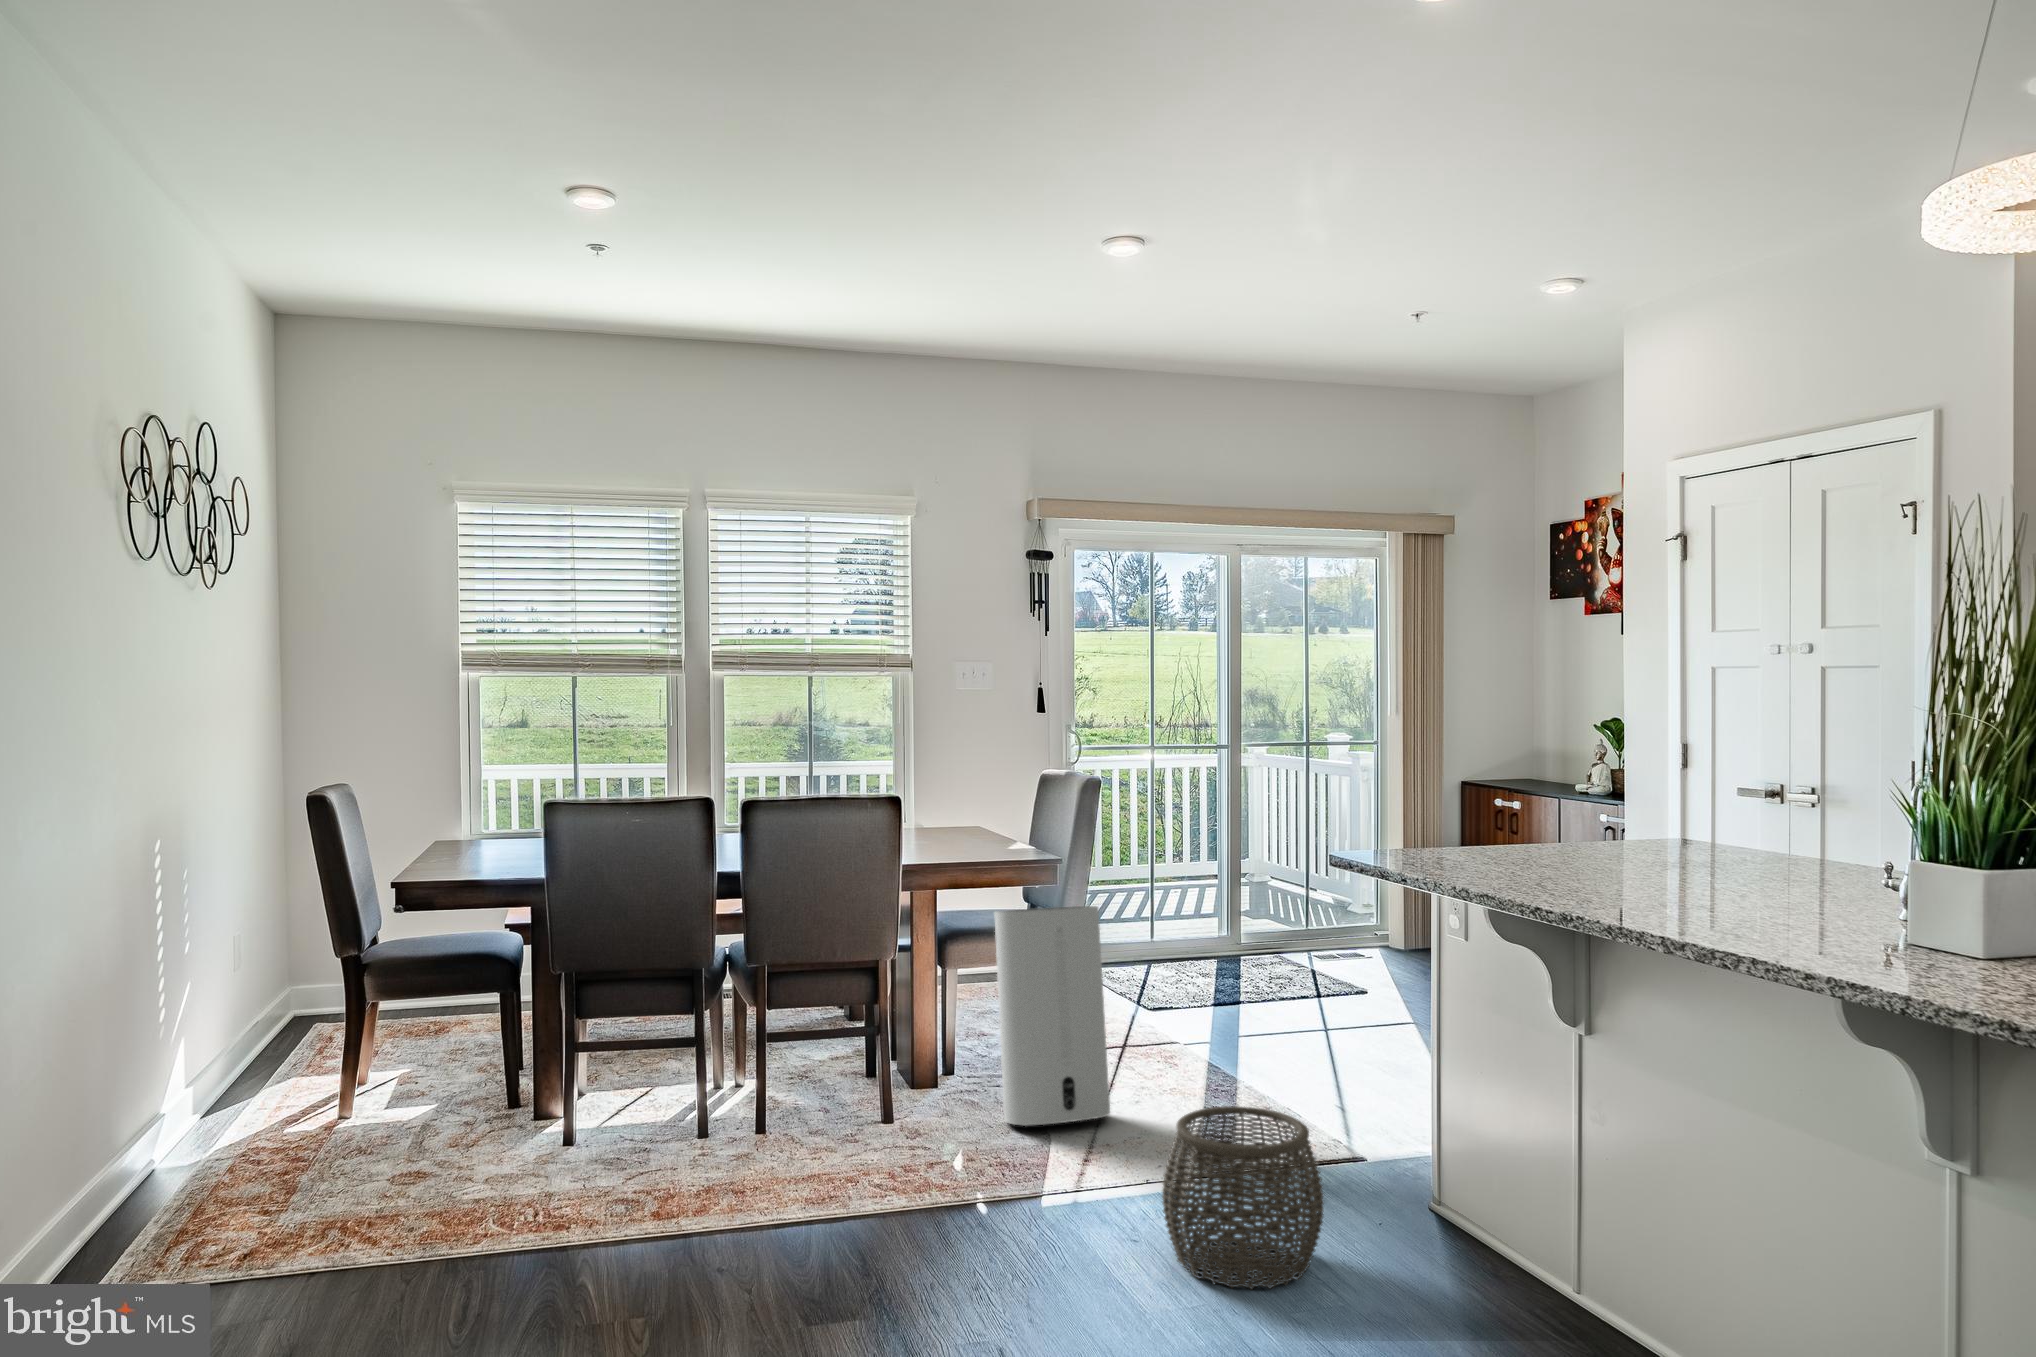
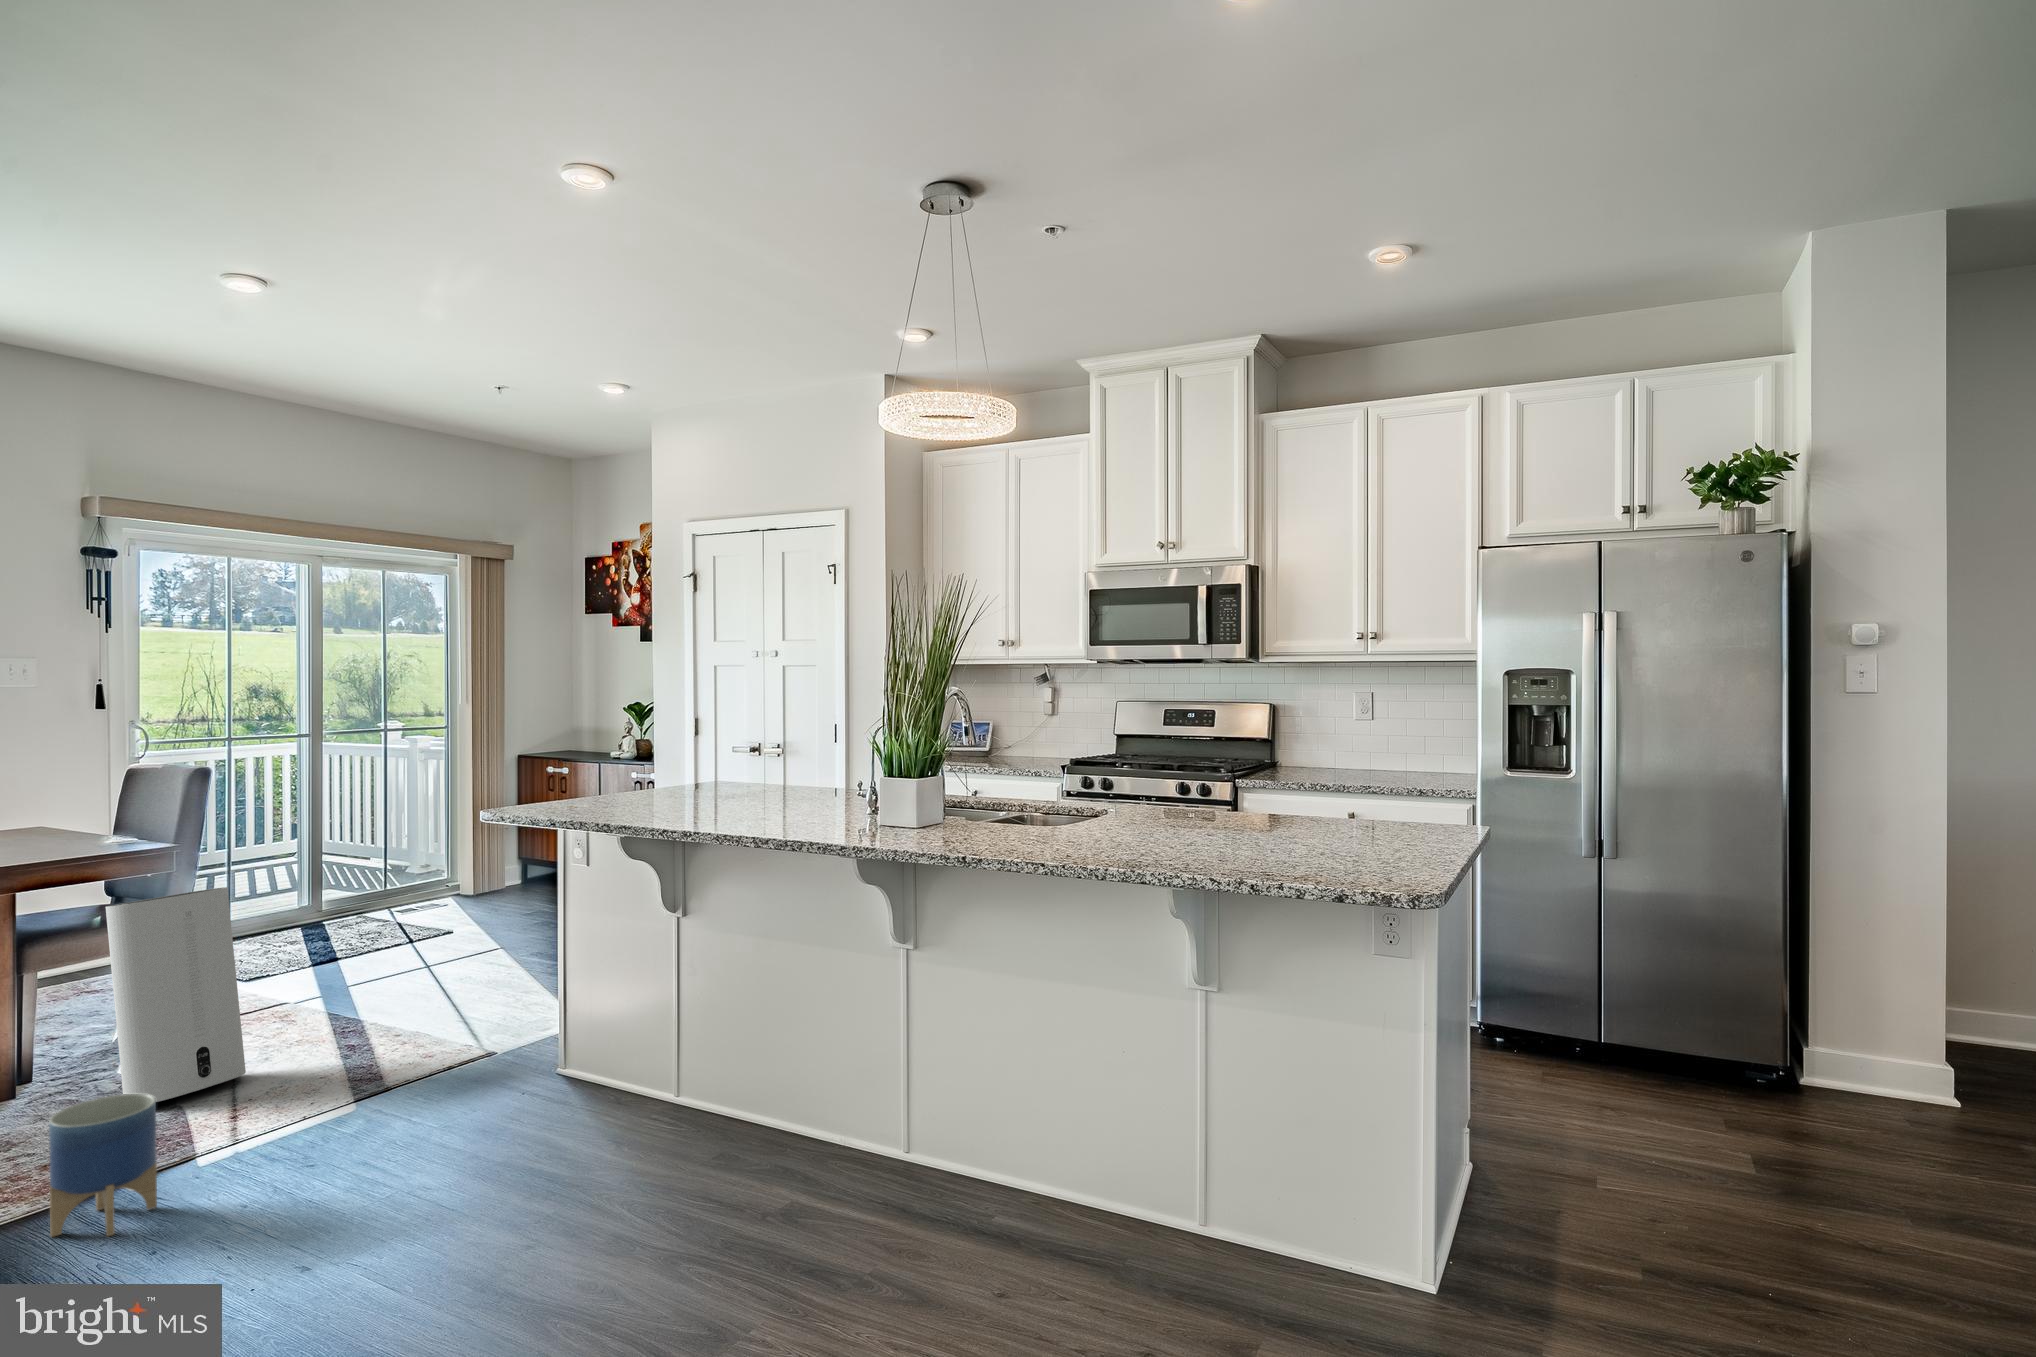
woven basket: present [1162,1106,1324,1289] -> none [345,1021,492,1169]
planter: none [900,1113,986,1262] -> present [49,1094,157,1237]

